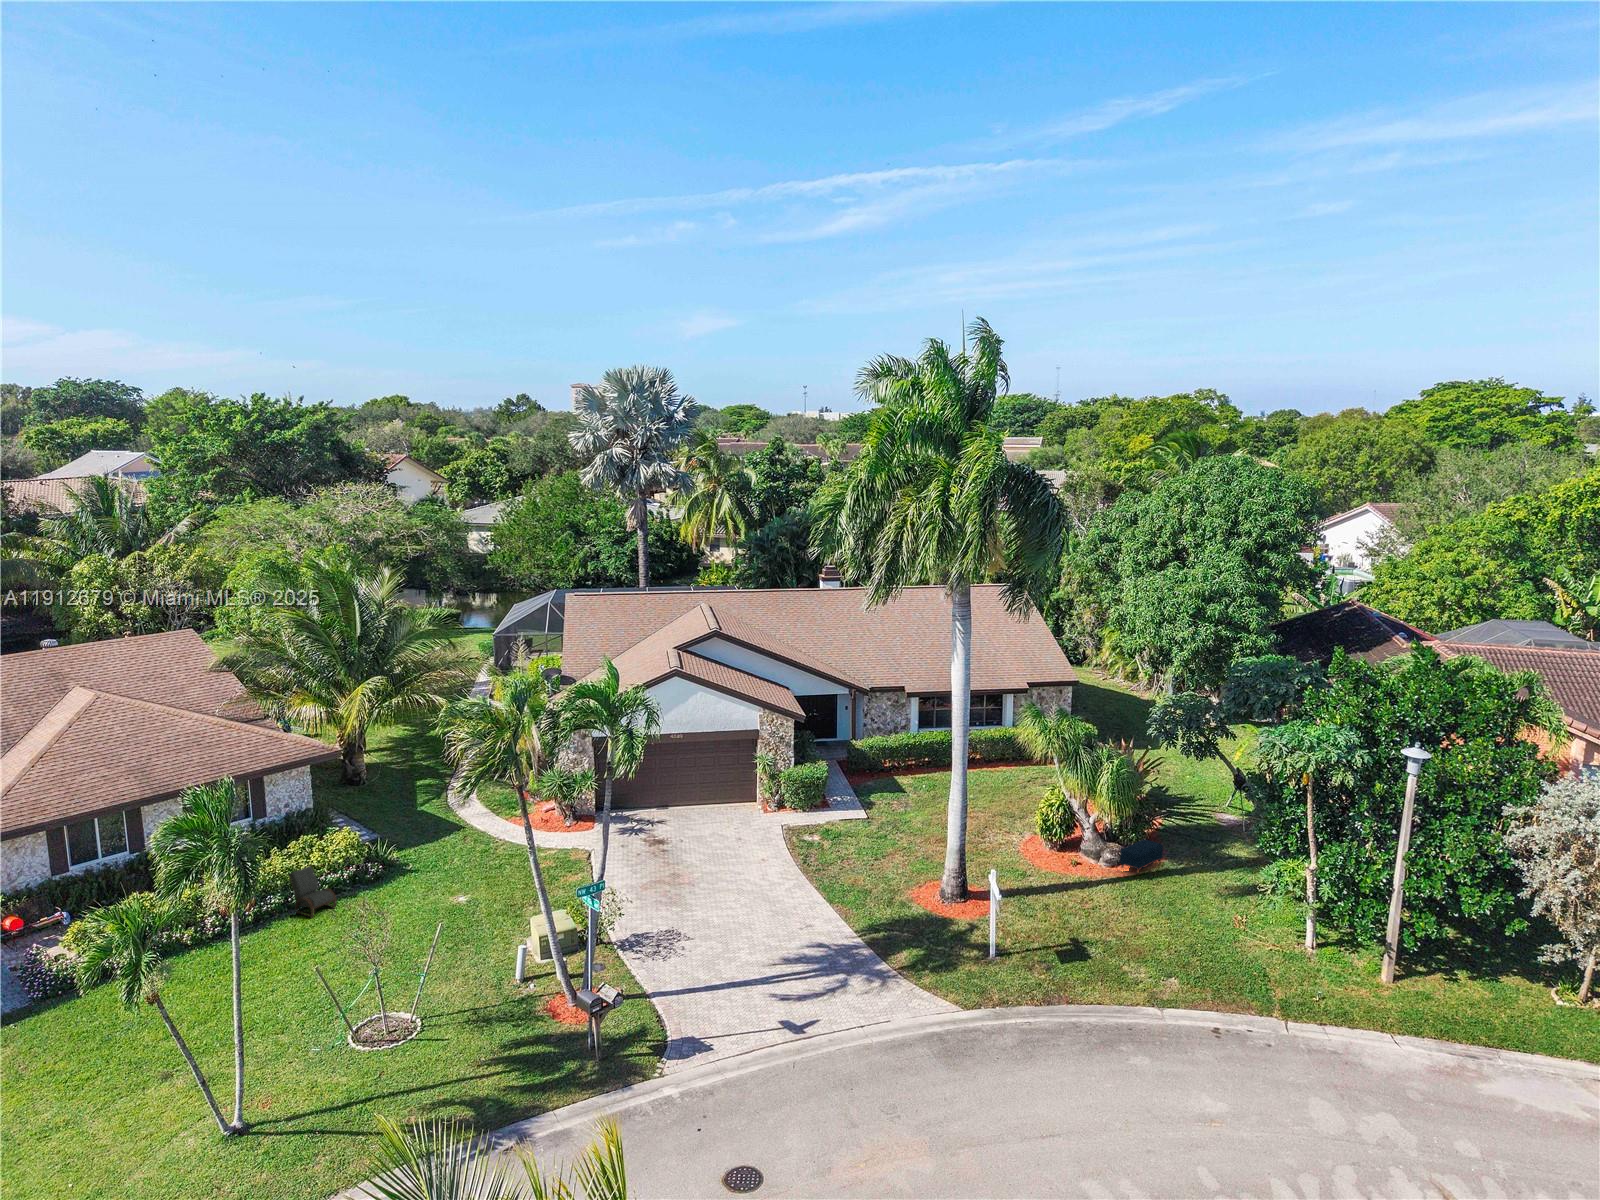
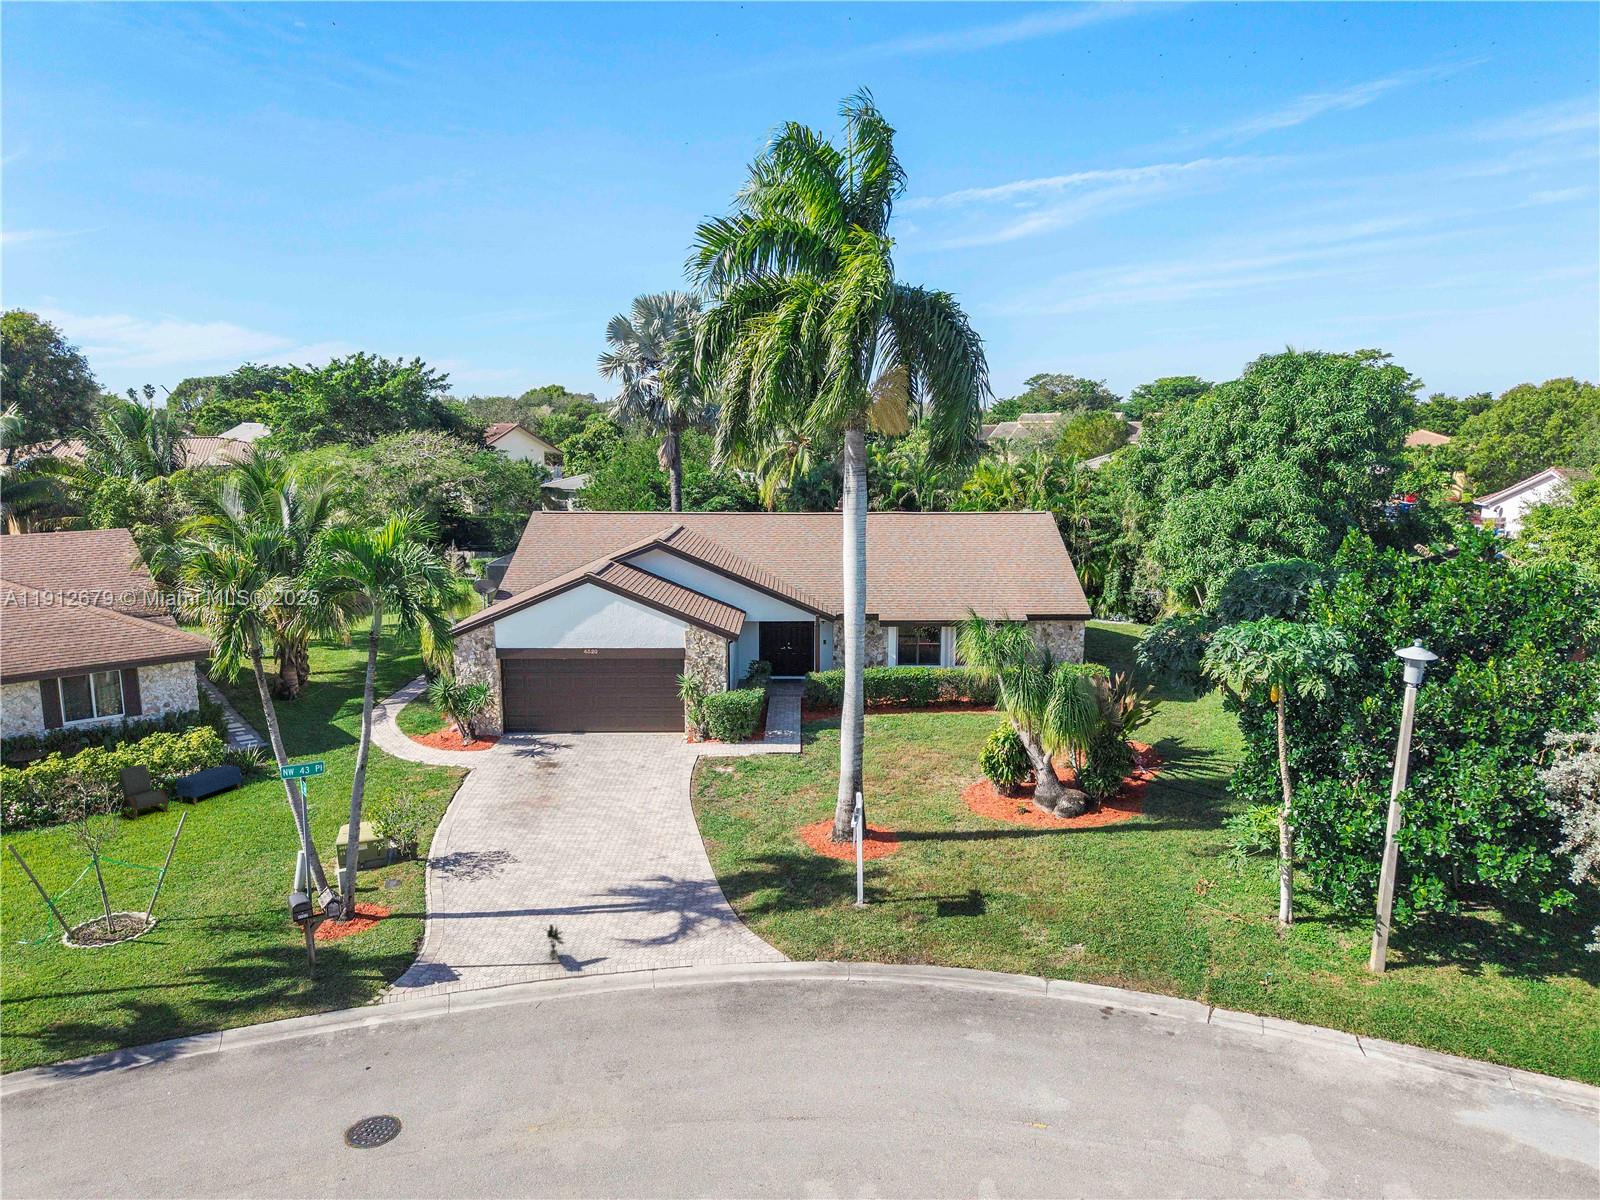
bench: present [1120,839,1163,875] -> present [176,764,242,805]
potted plant: none [768,991,786,1019] -> present [546,924,564,959]

